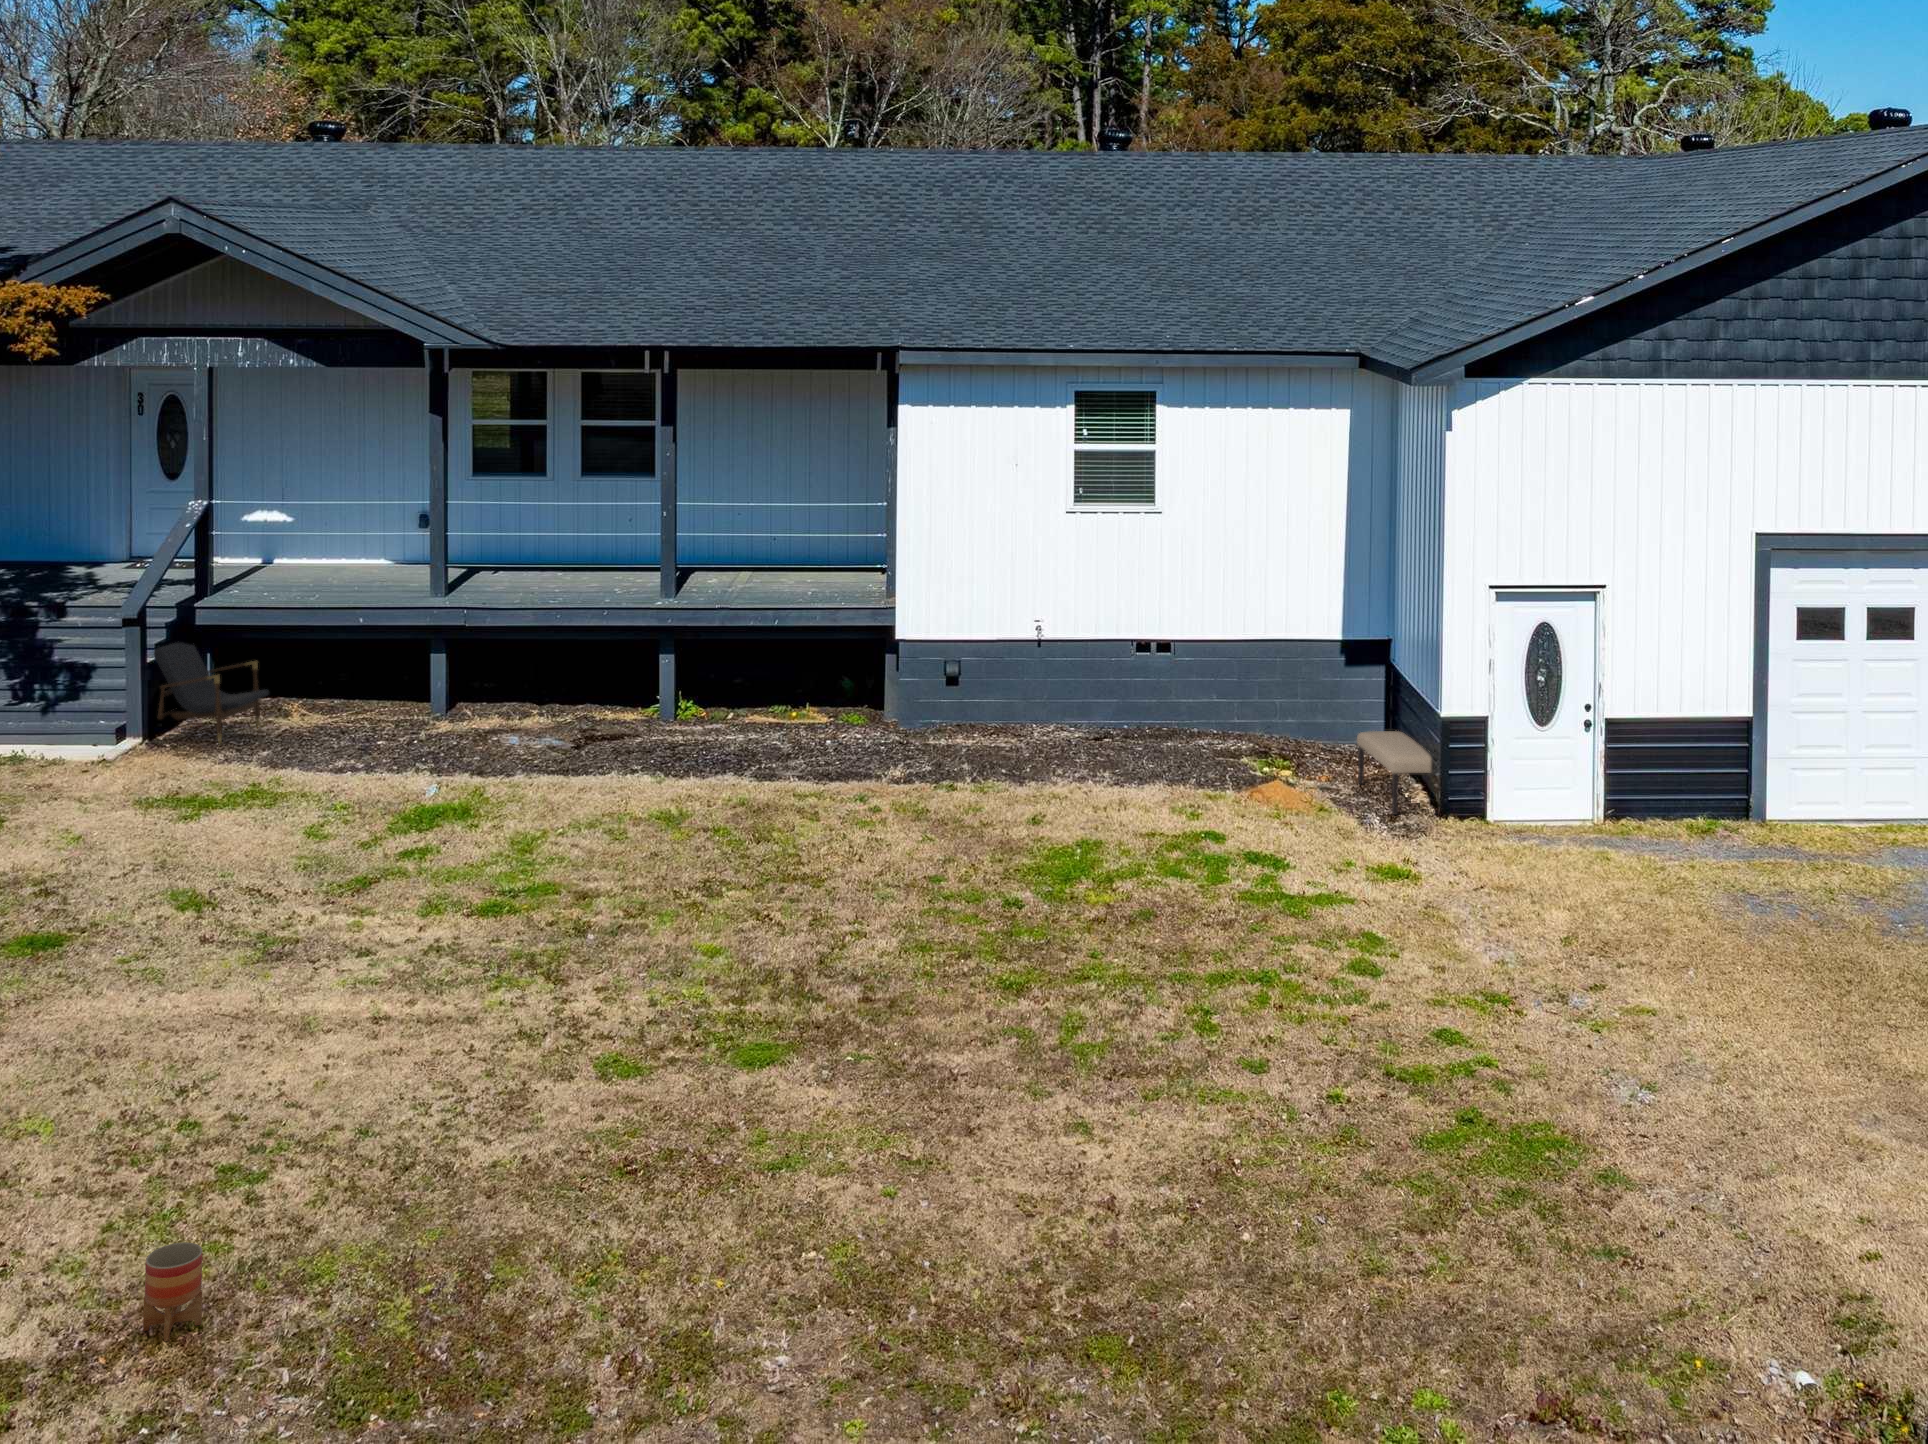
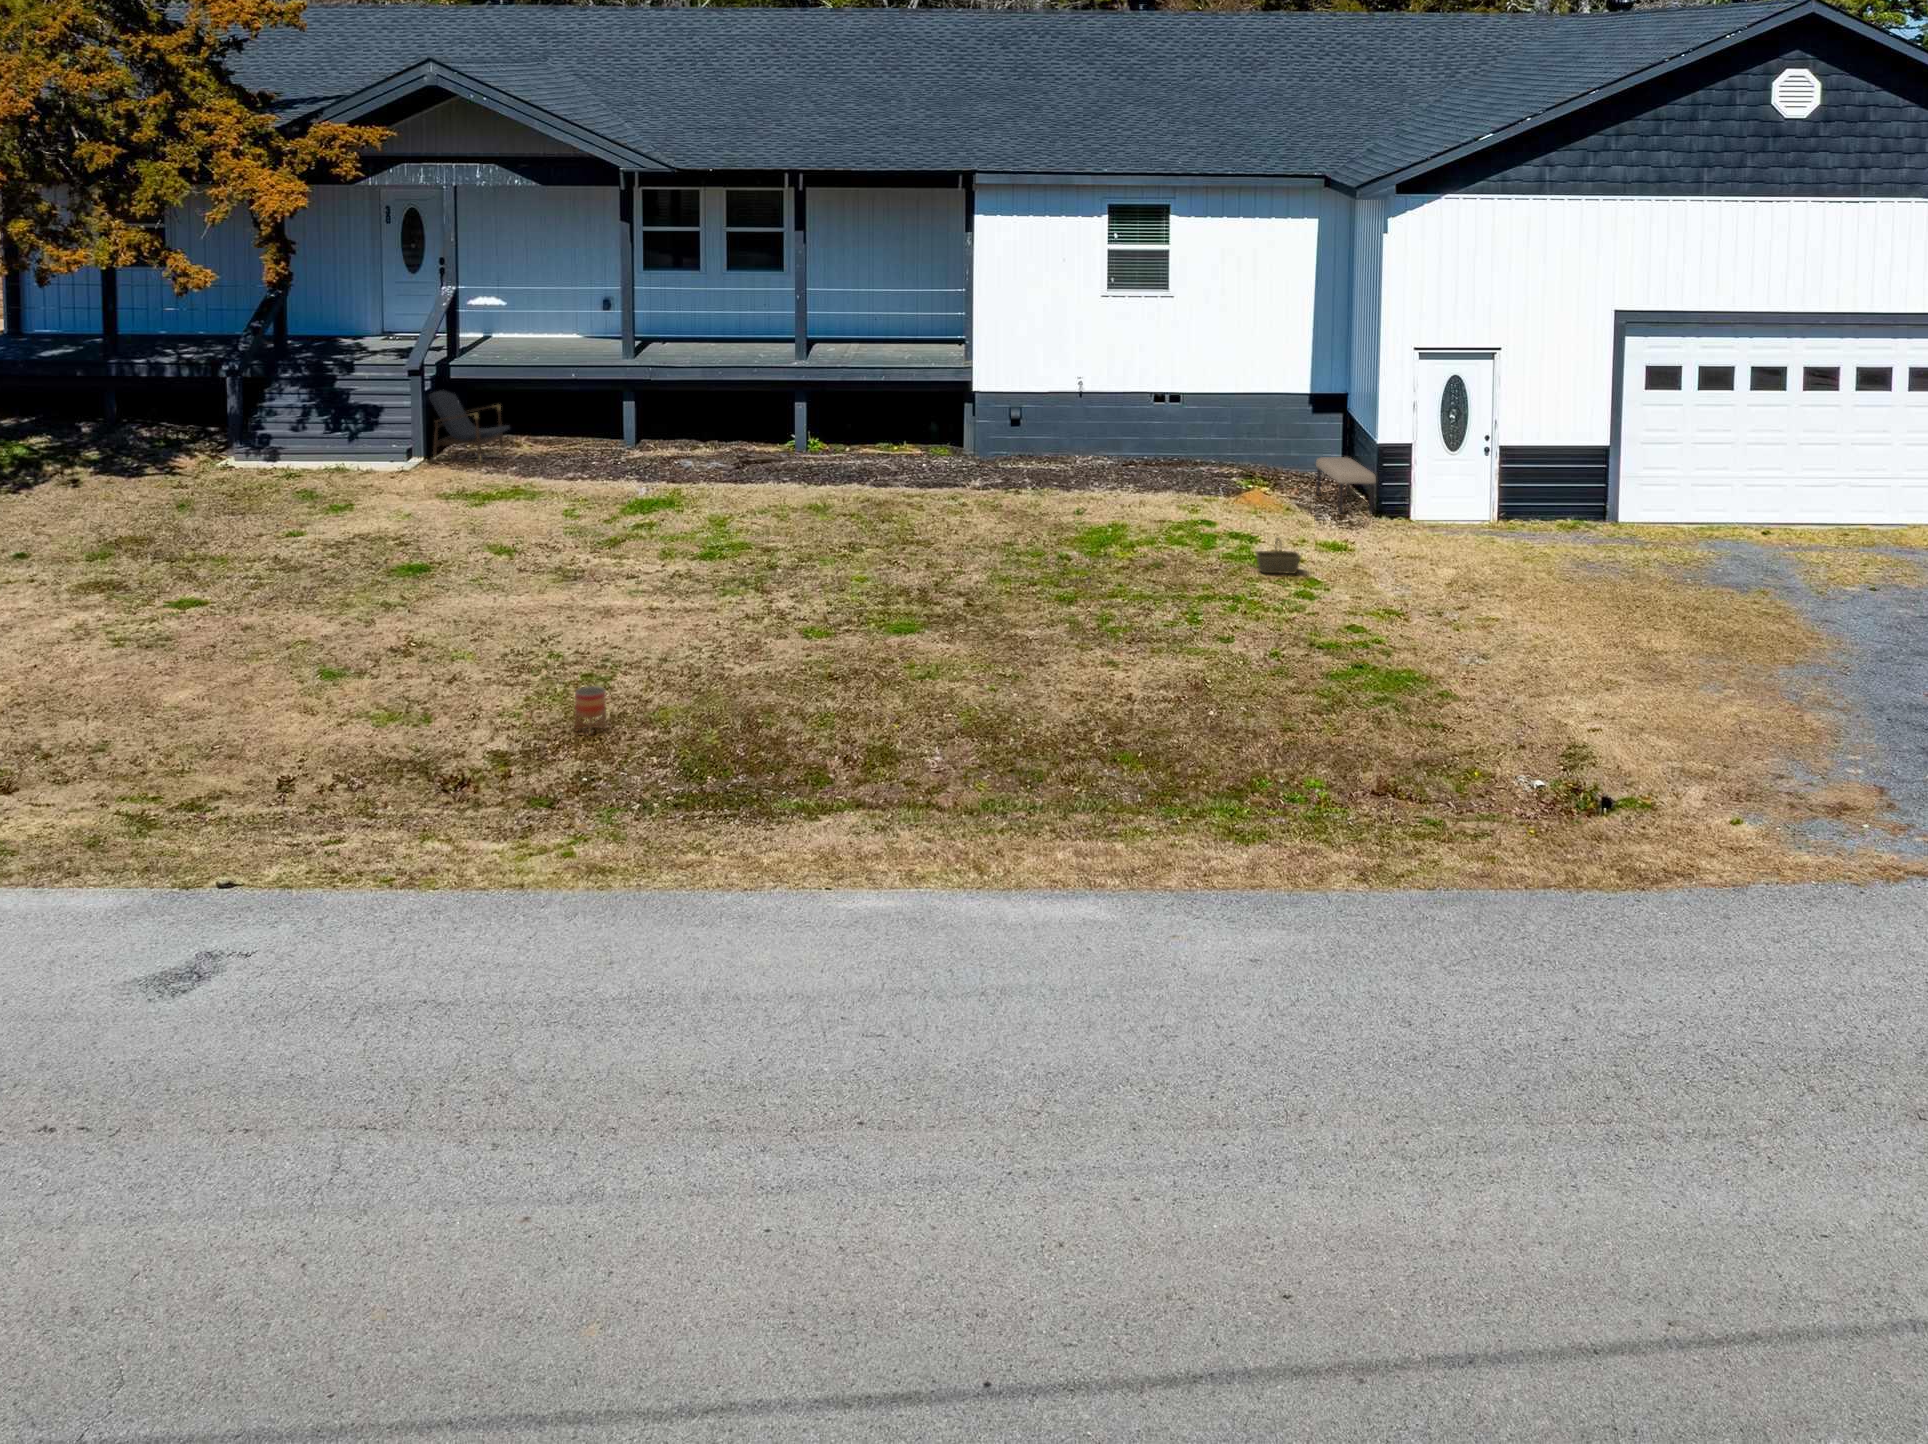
basket: none [1287,874,1355,929] -> present [1256,538,1301,574]

